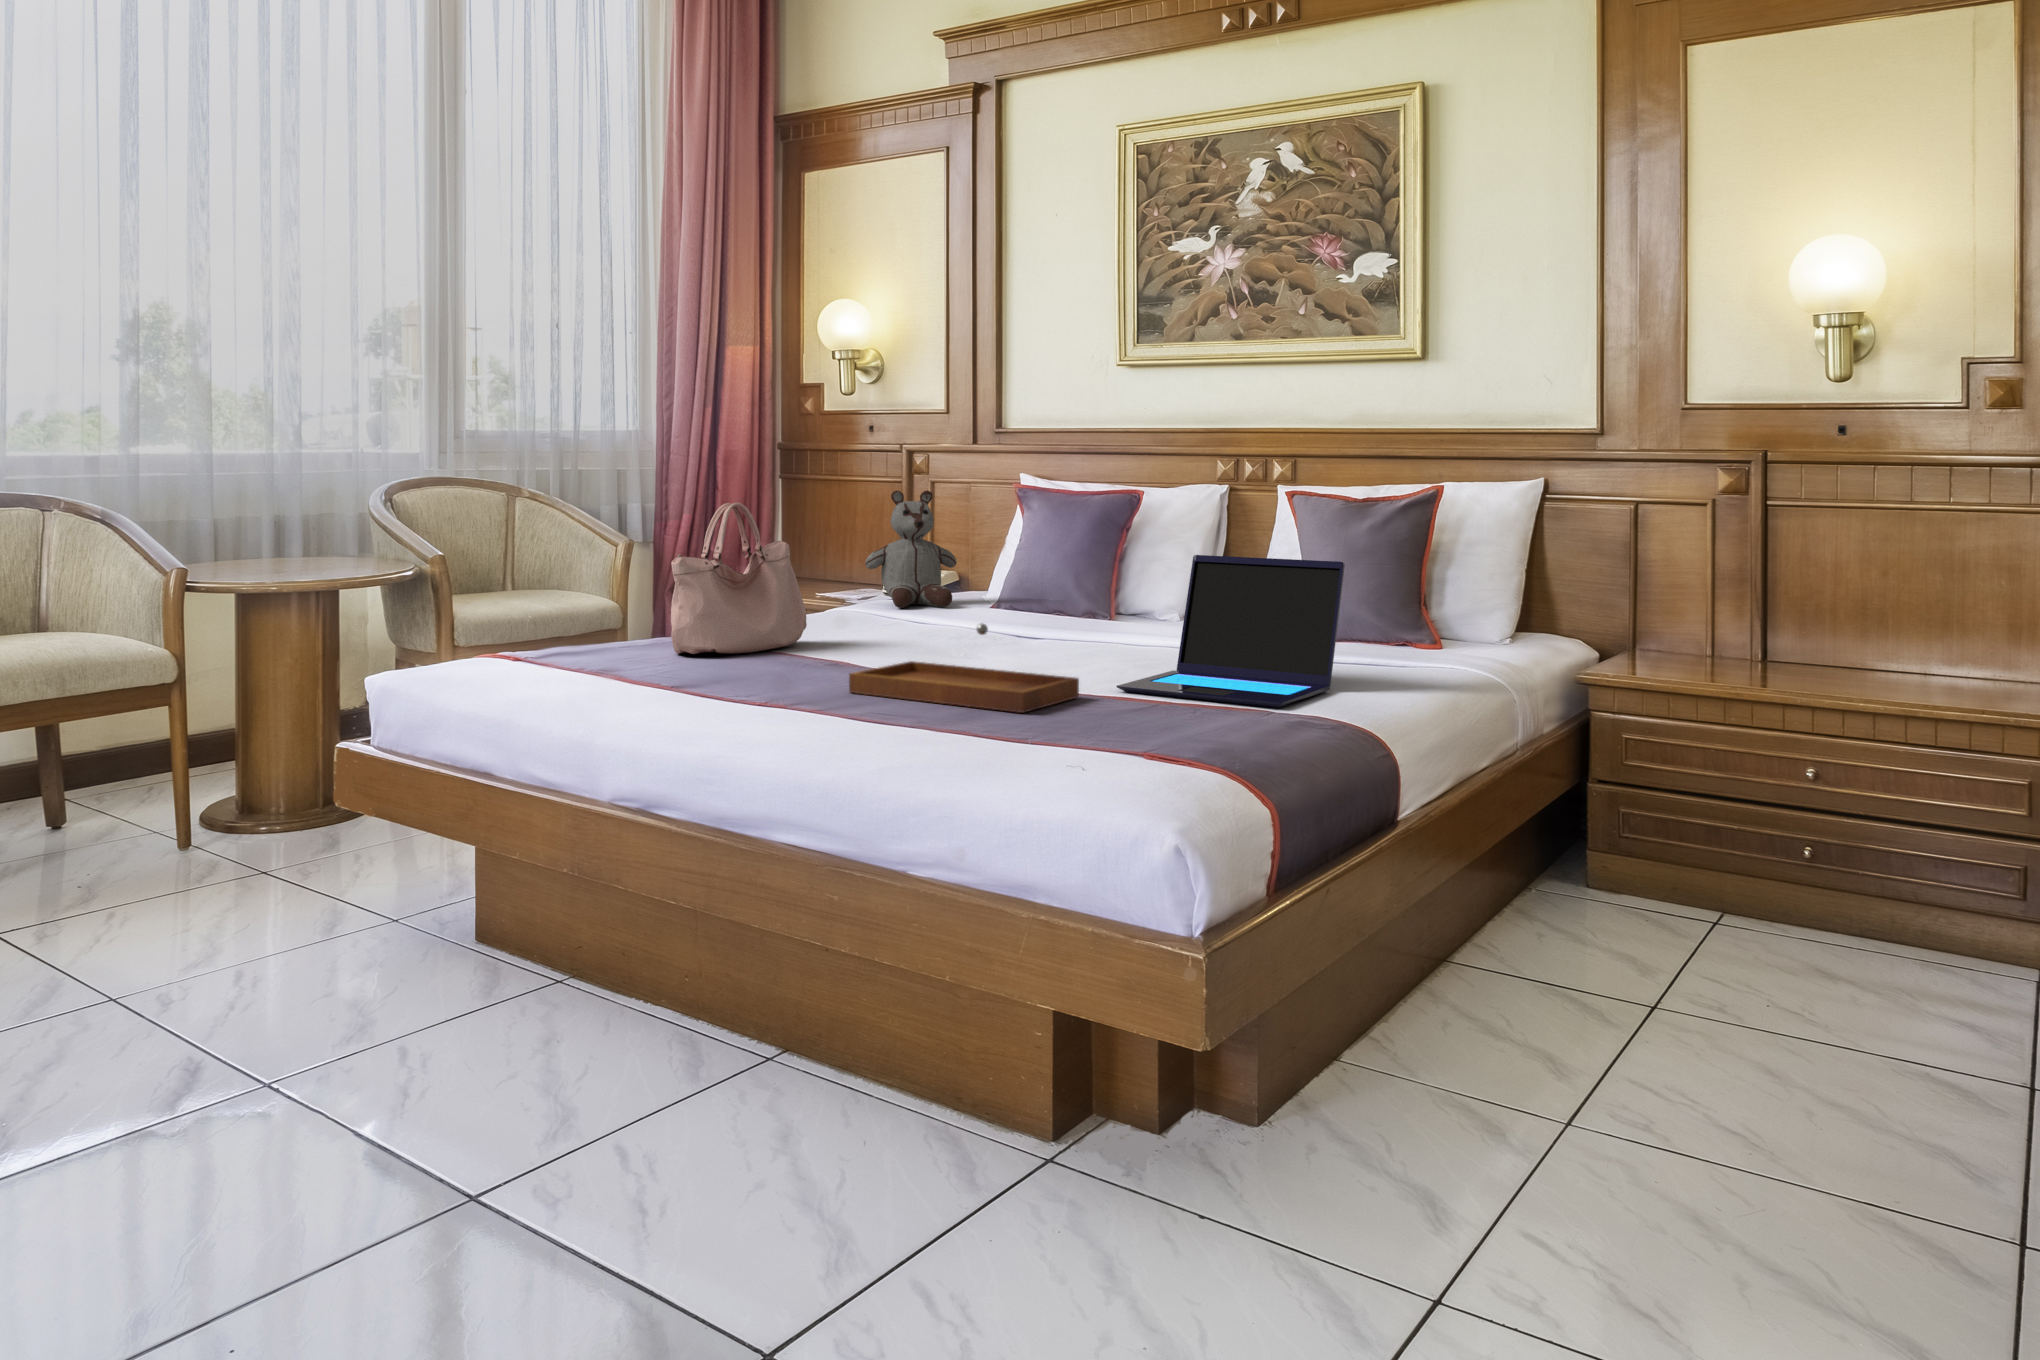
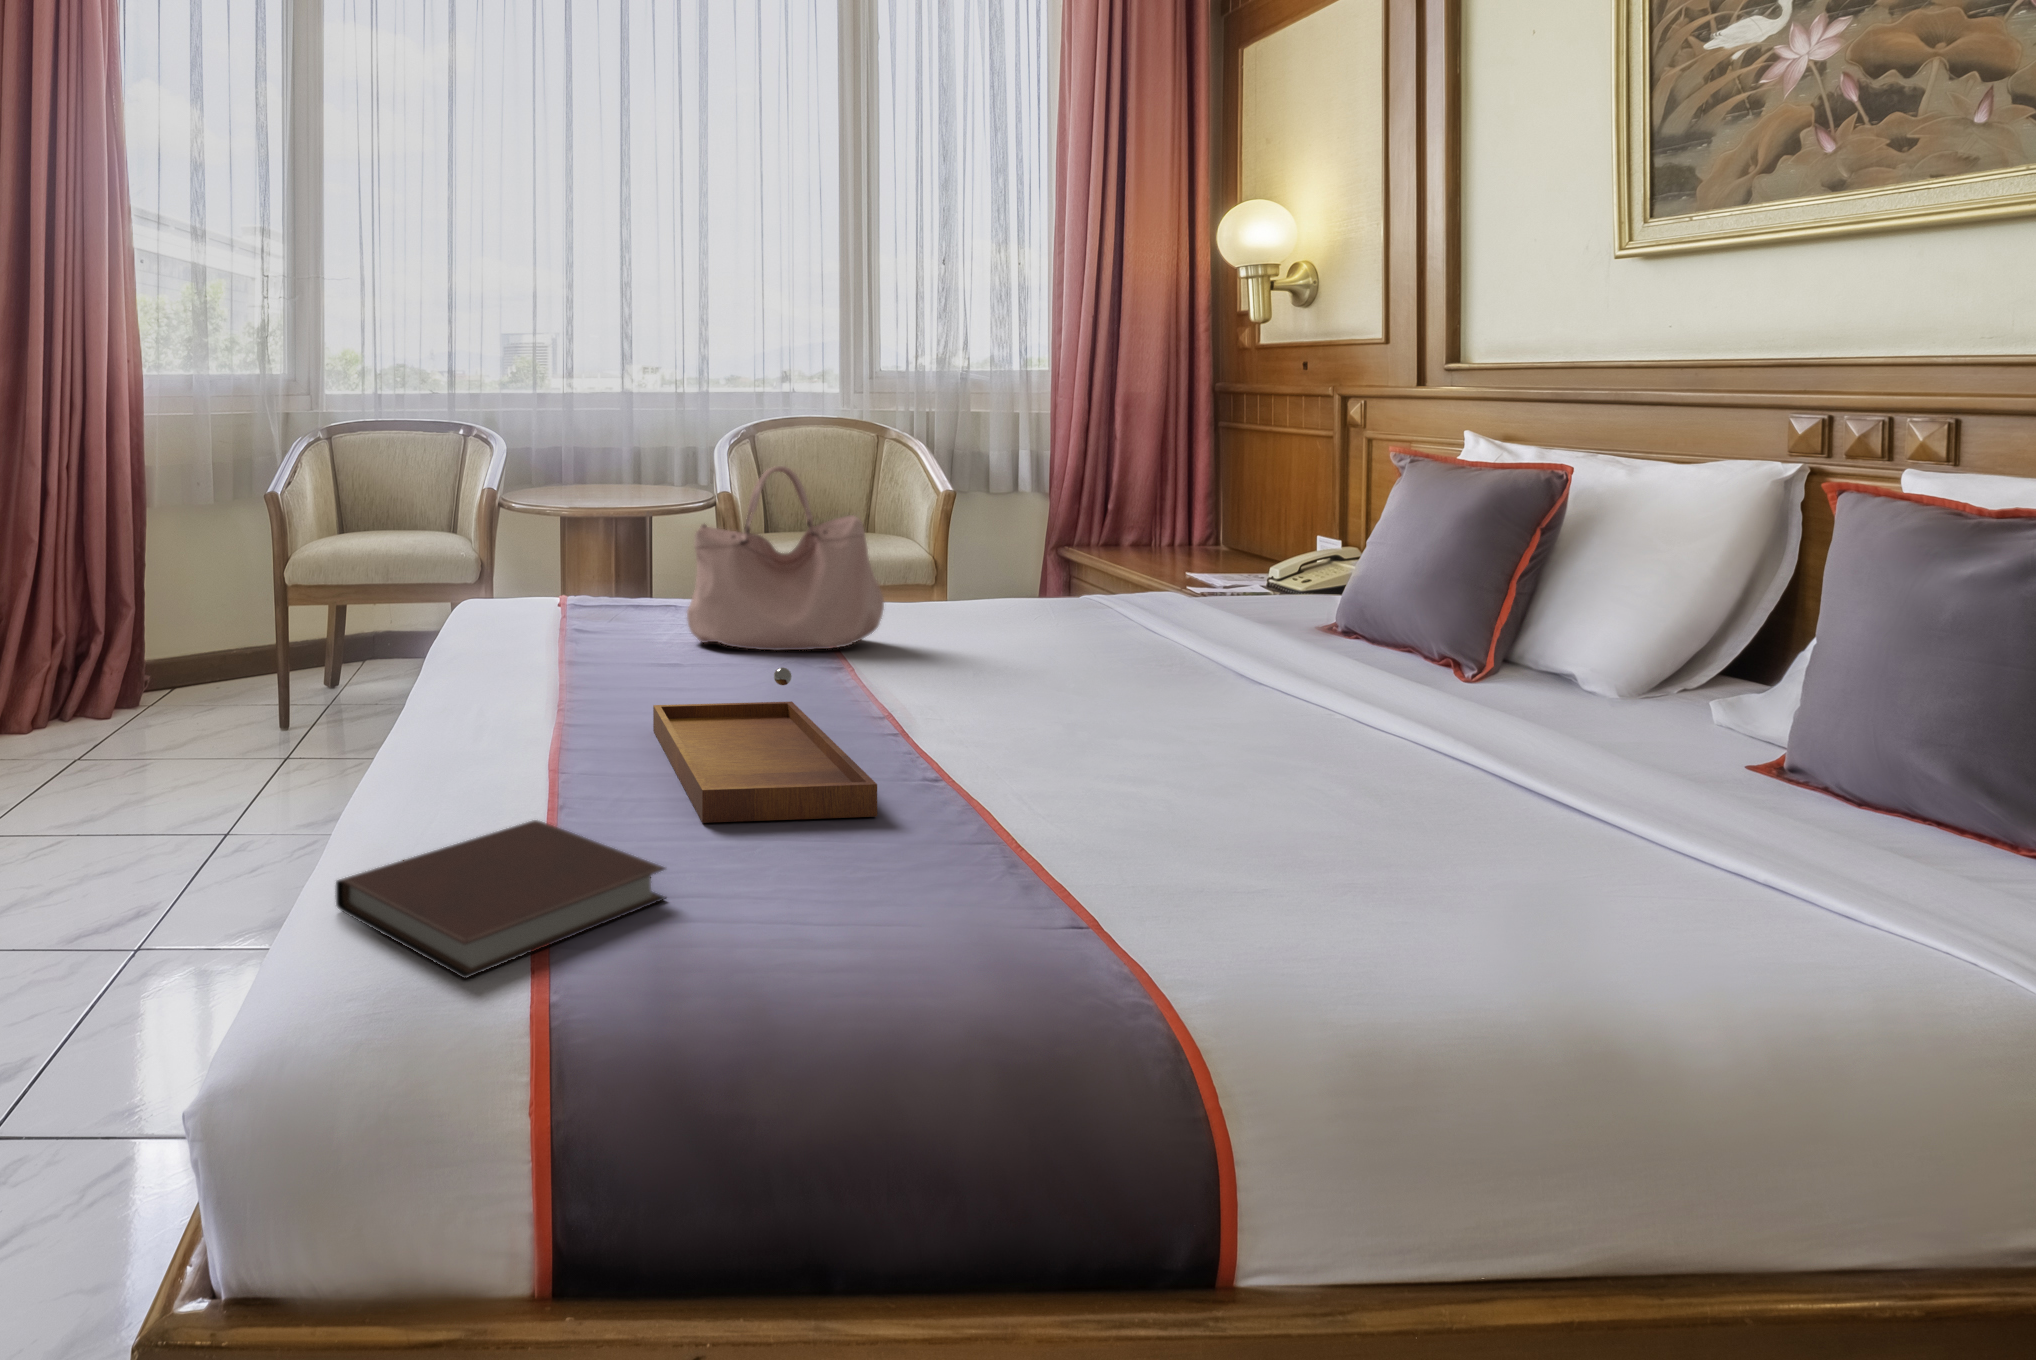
stuffed bear: present [865,491,957,608] -> none [1159,454,1301,620]
laptop: present [1116,555,1345,708] -> none [976,600,1486,946]
notebook: none [986,715,1133,765] -> present [335,820,665,978]

